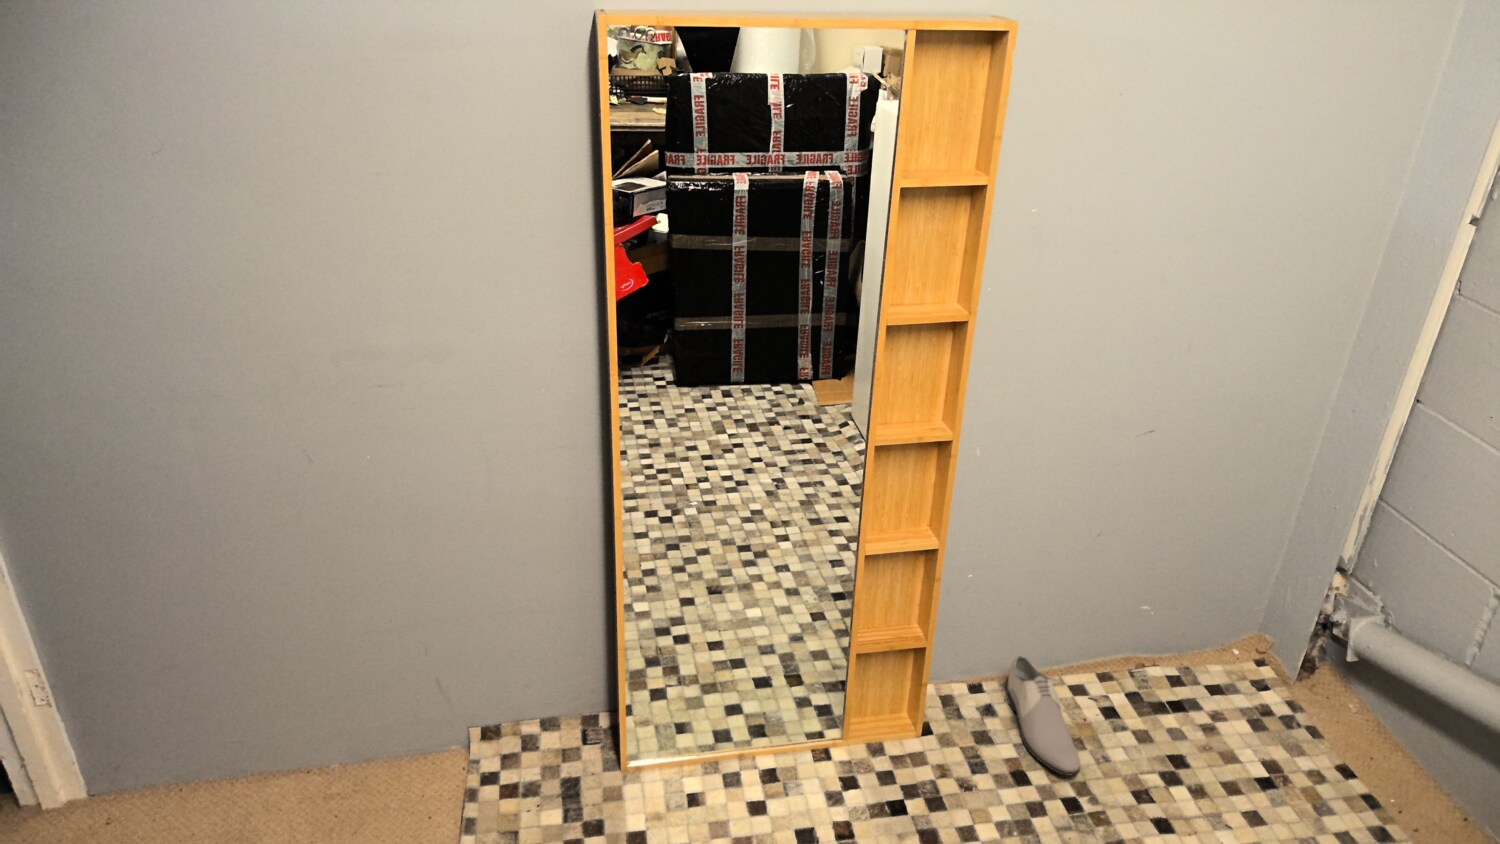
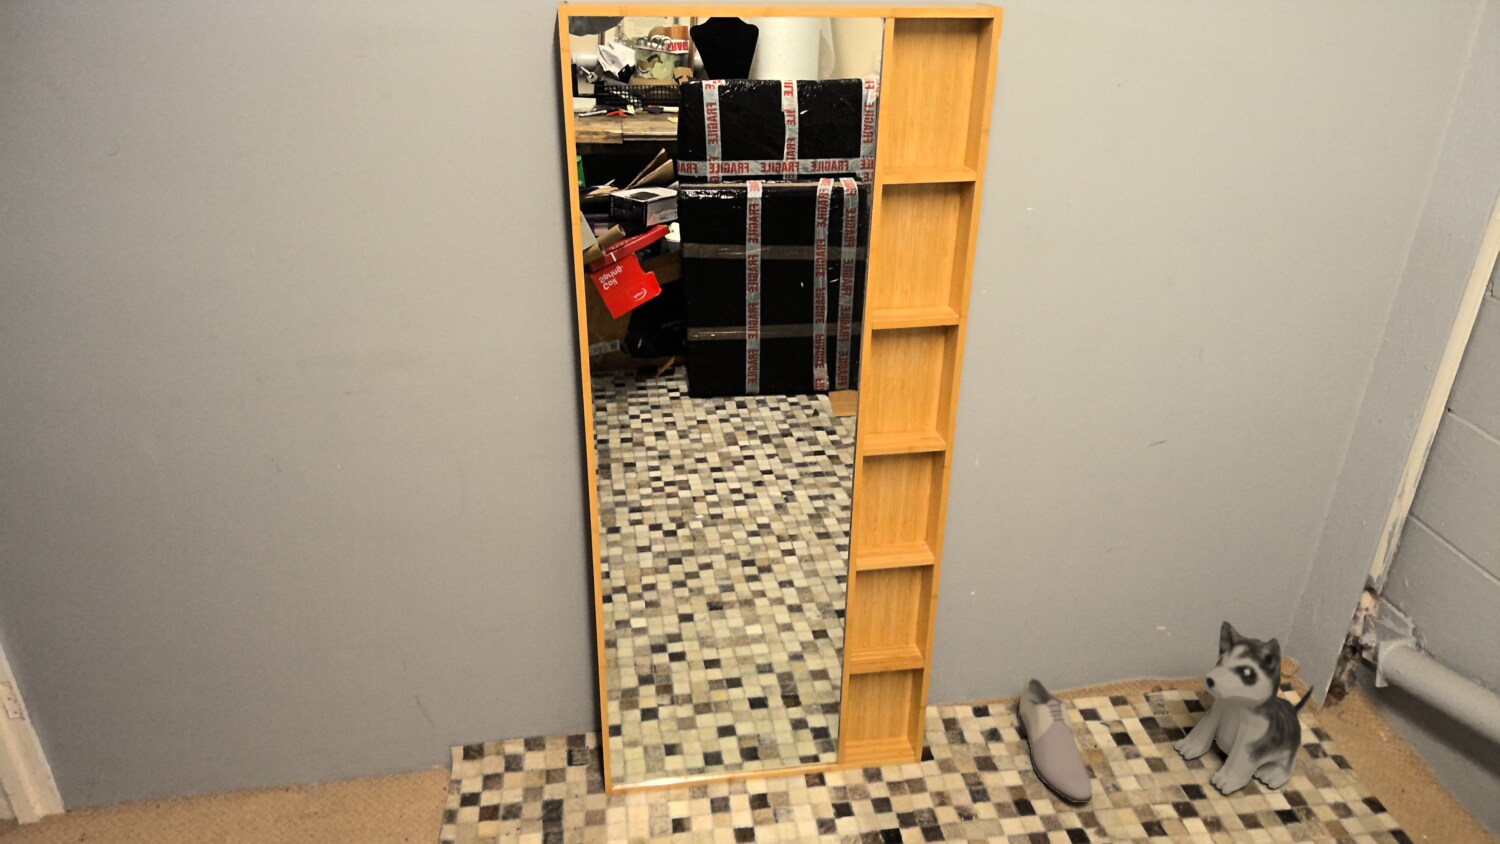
plush toy: none [1157,598,1290,766] -> present [1175,621,1314,794]

